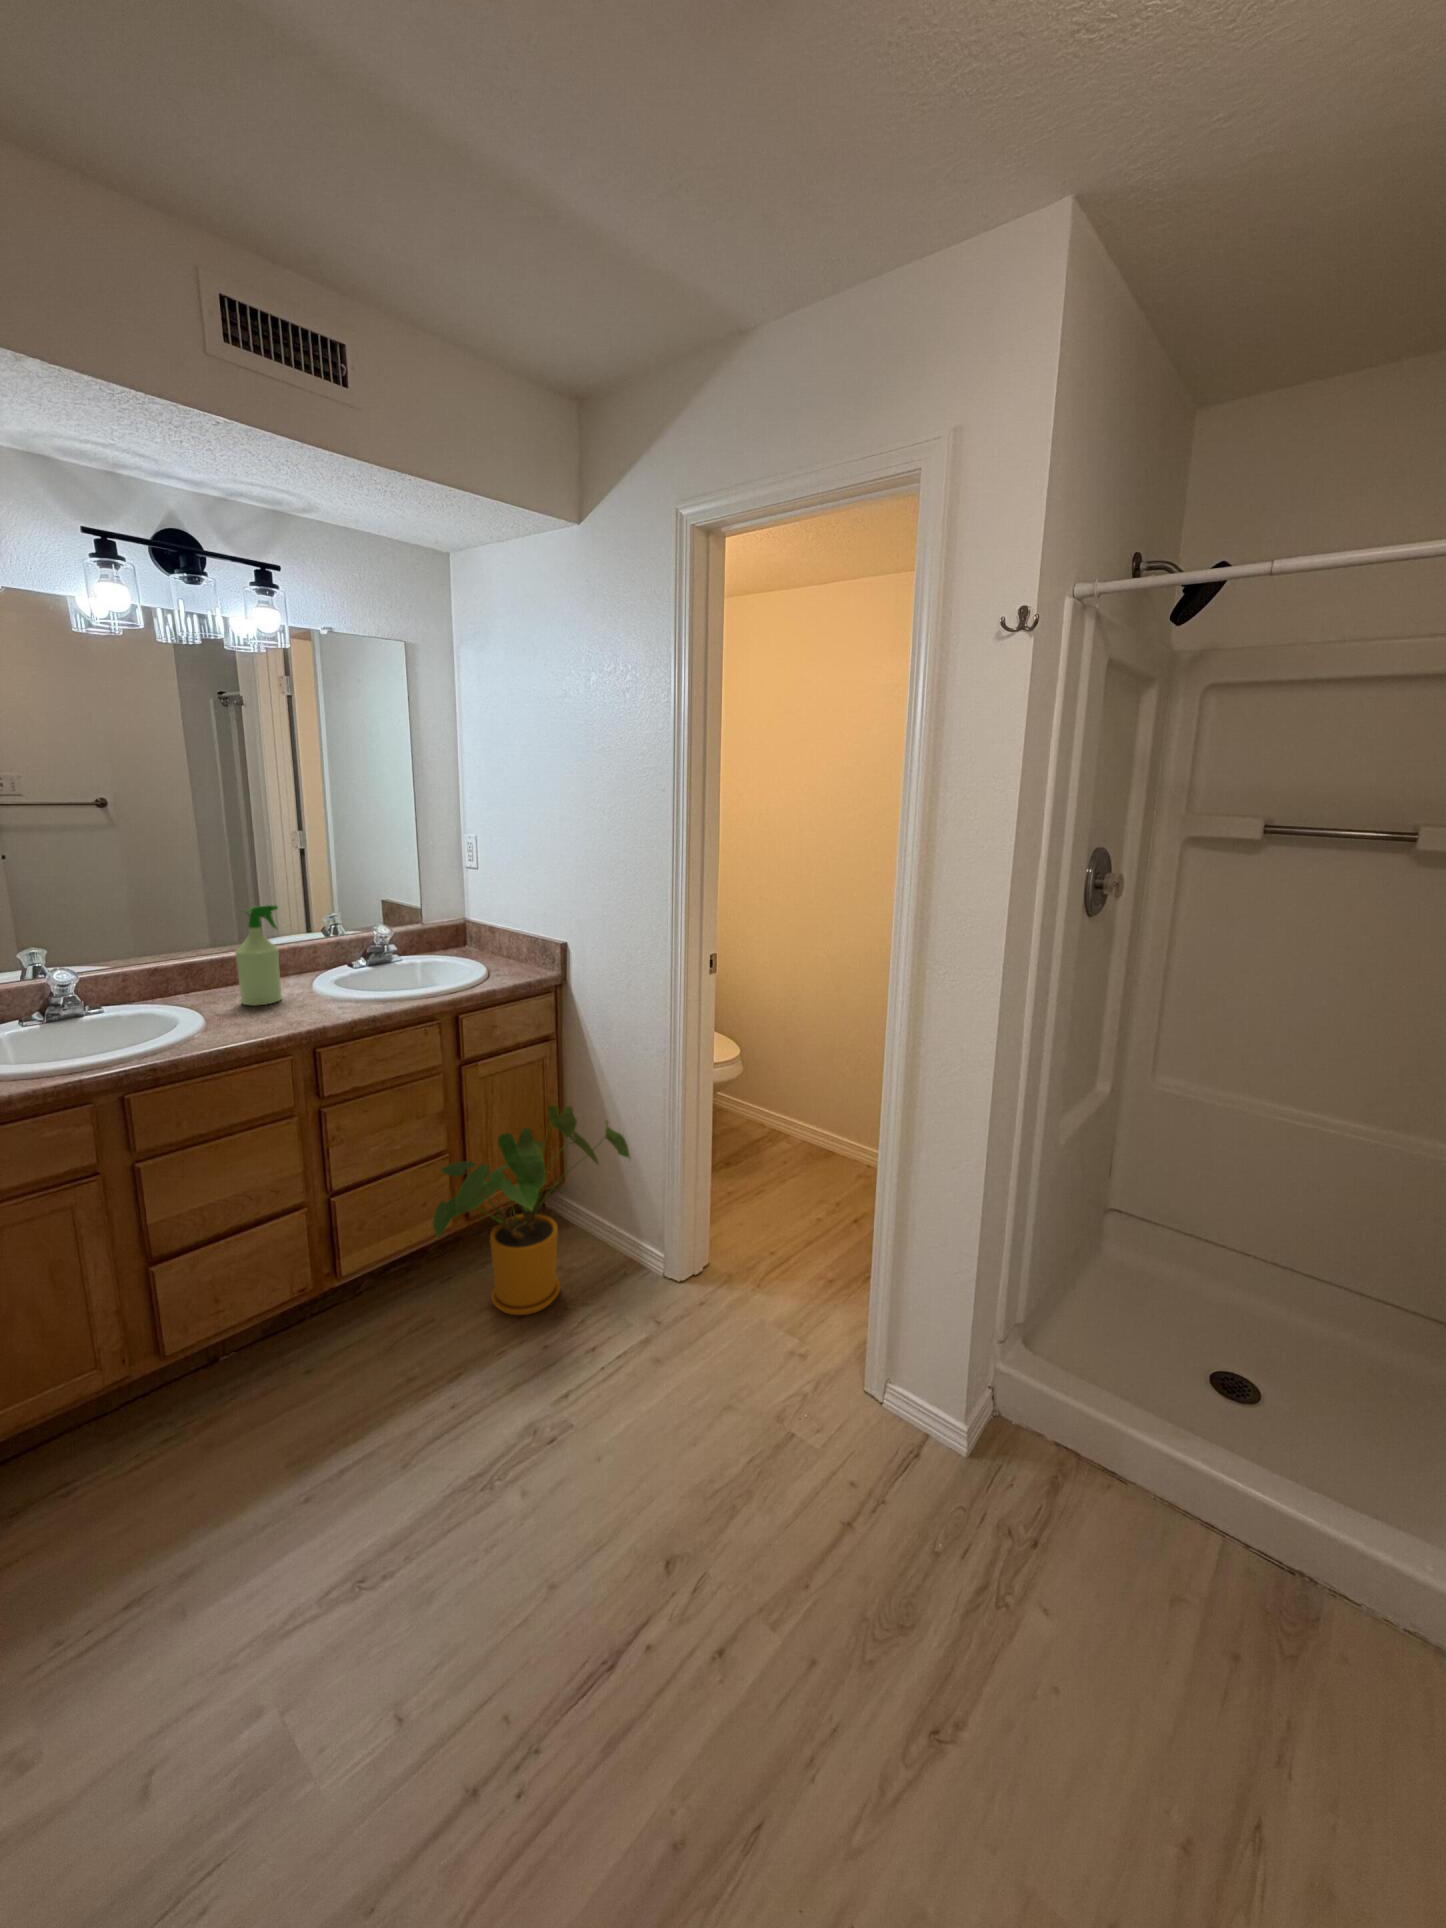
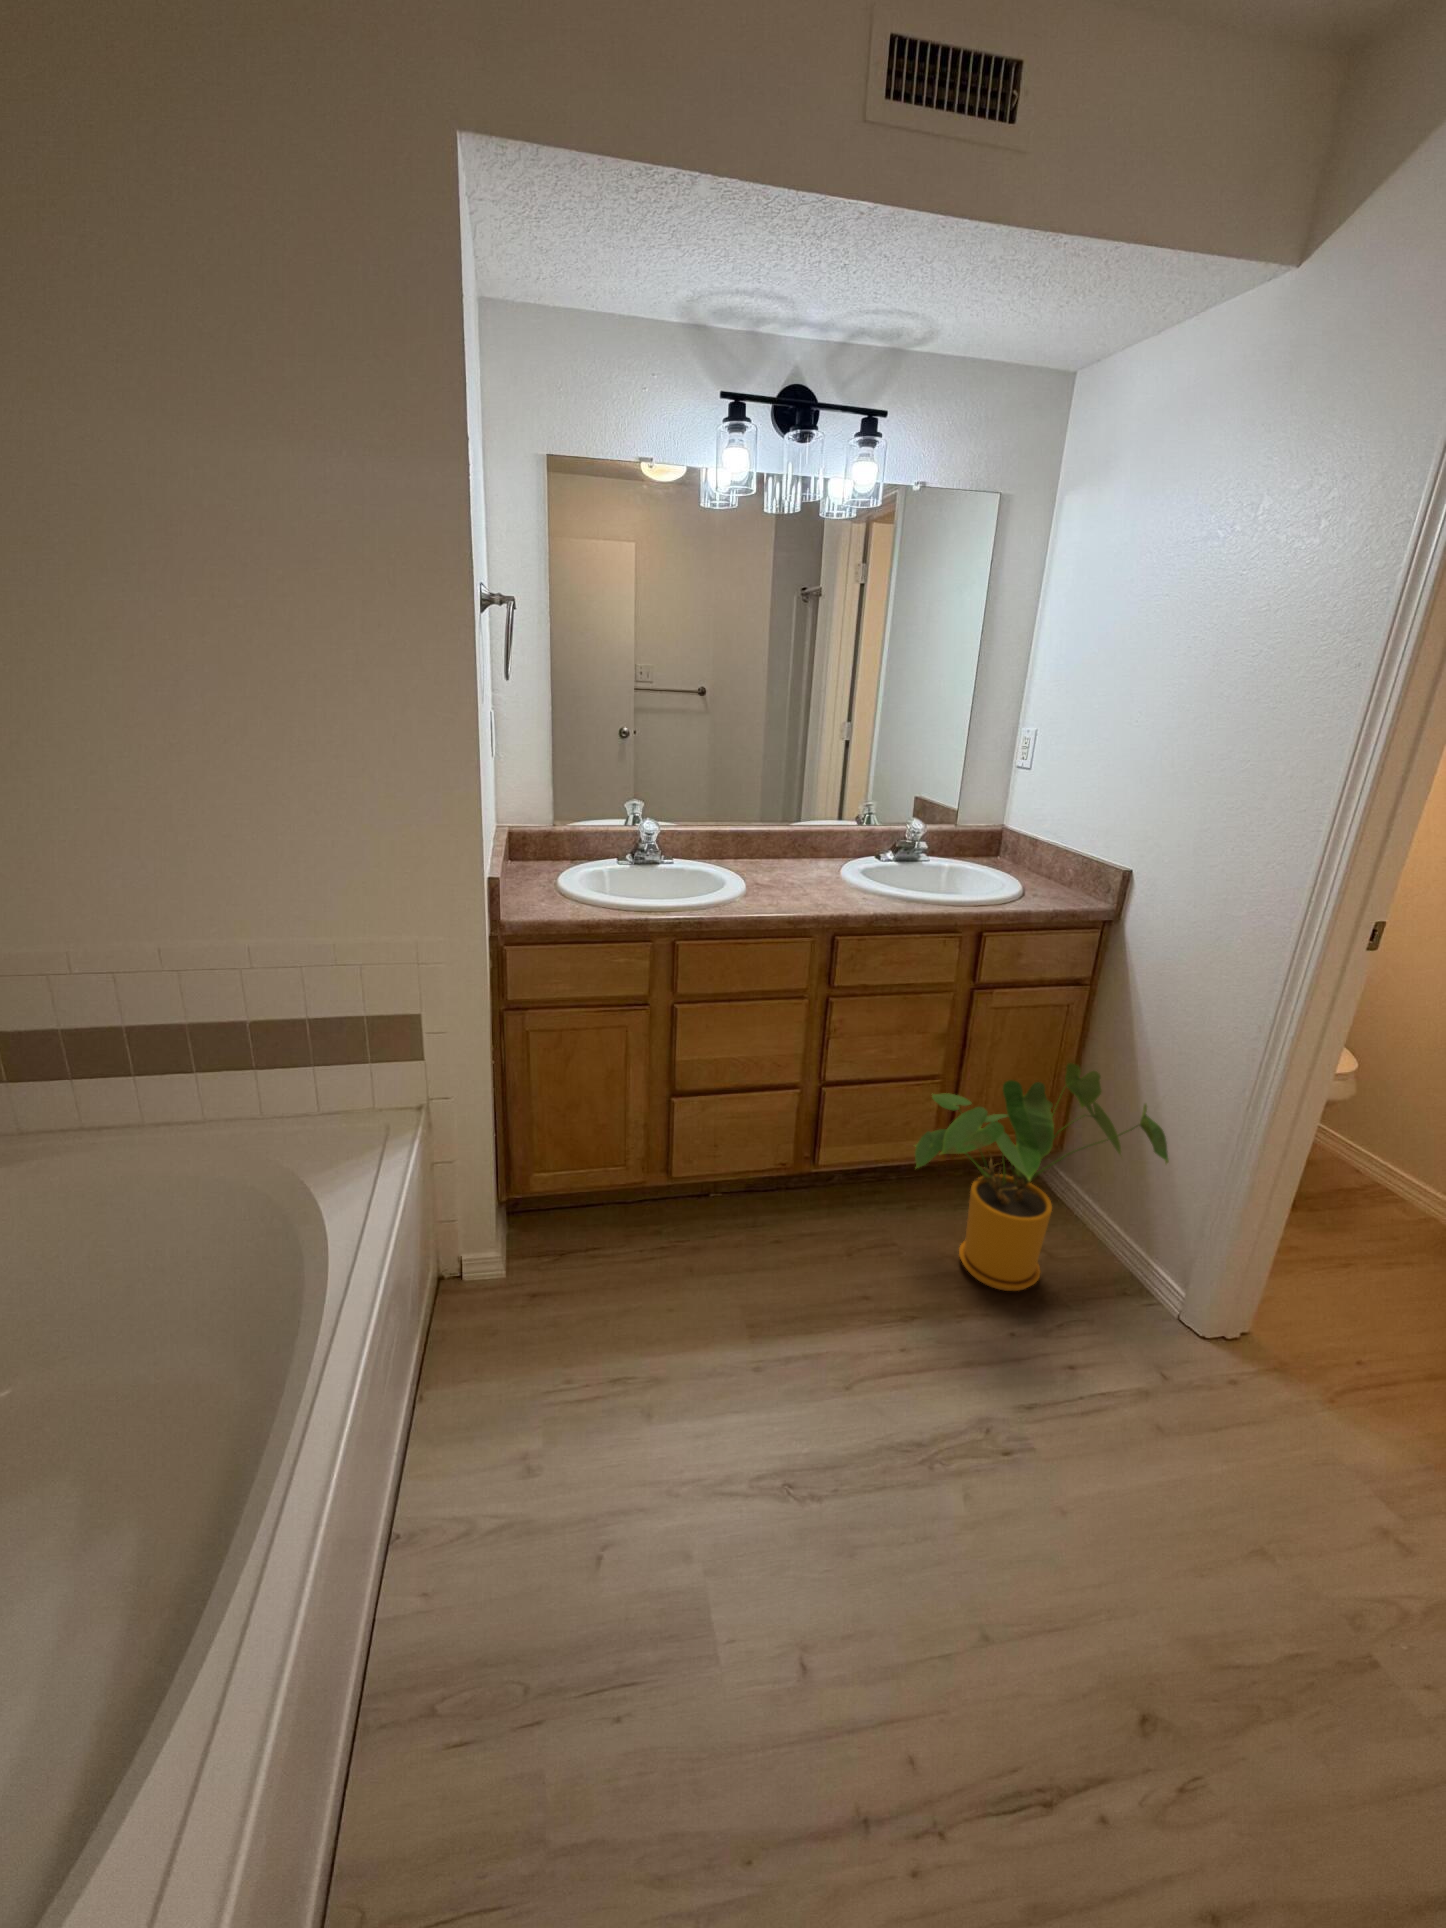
spray bottle: present [235,905,282,1006] -> none [777,782,824,882]

